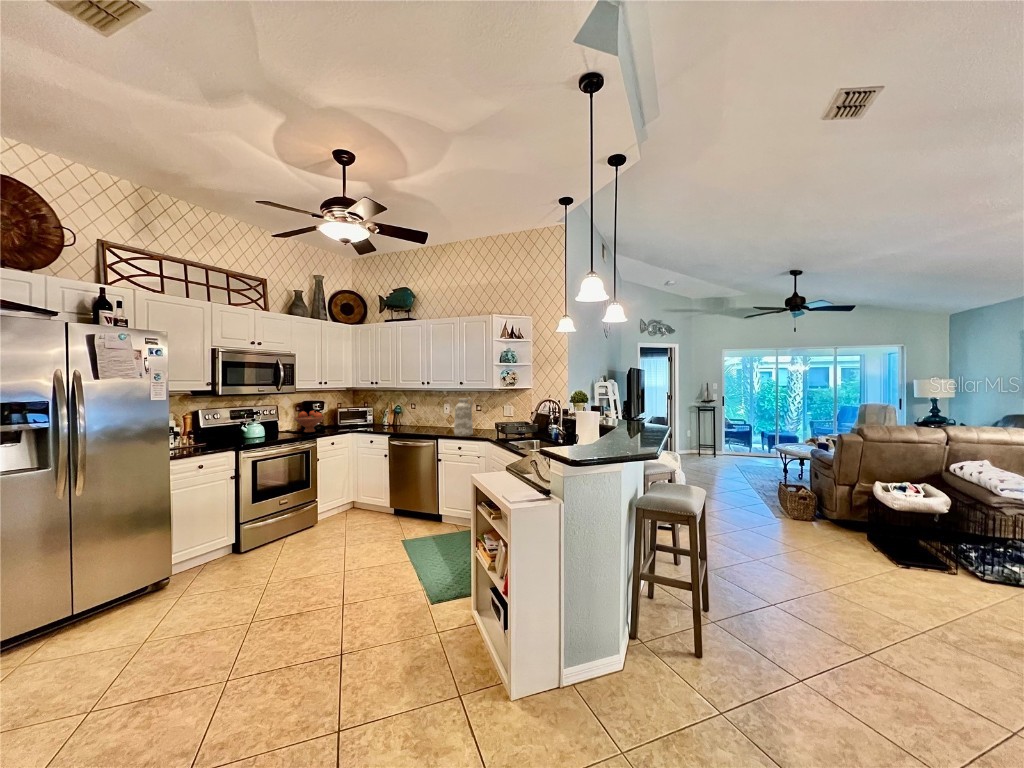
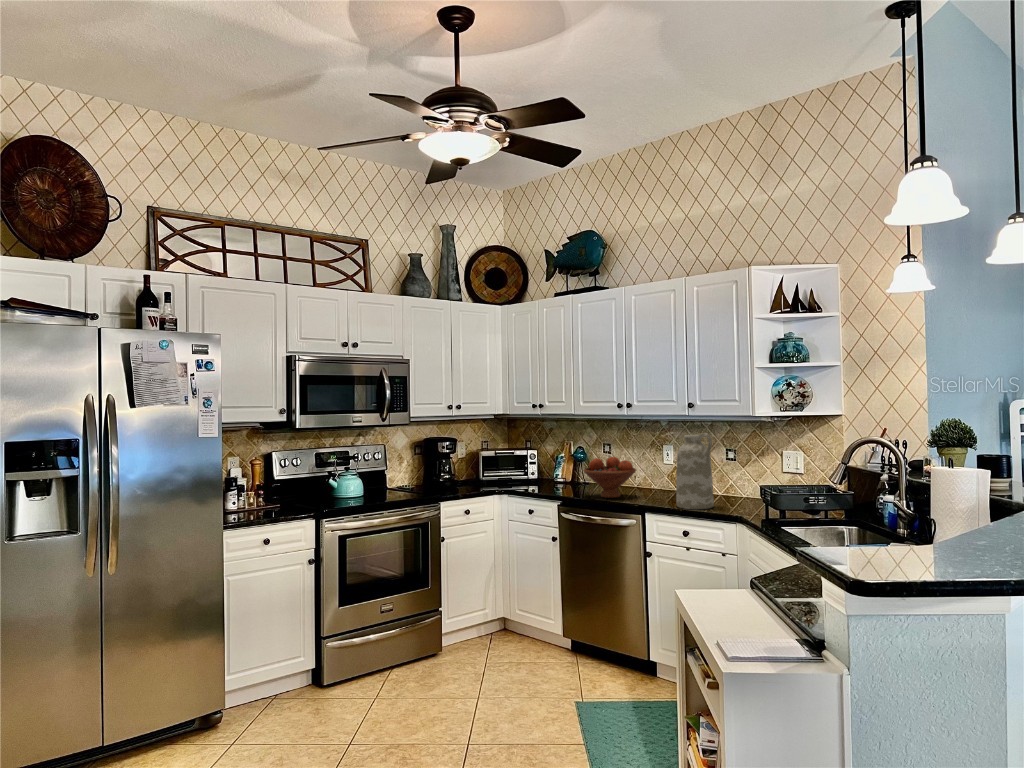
fruit bowl: present [294,411,324,432] -> present [584,457,636,498]

